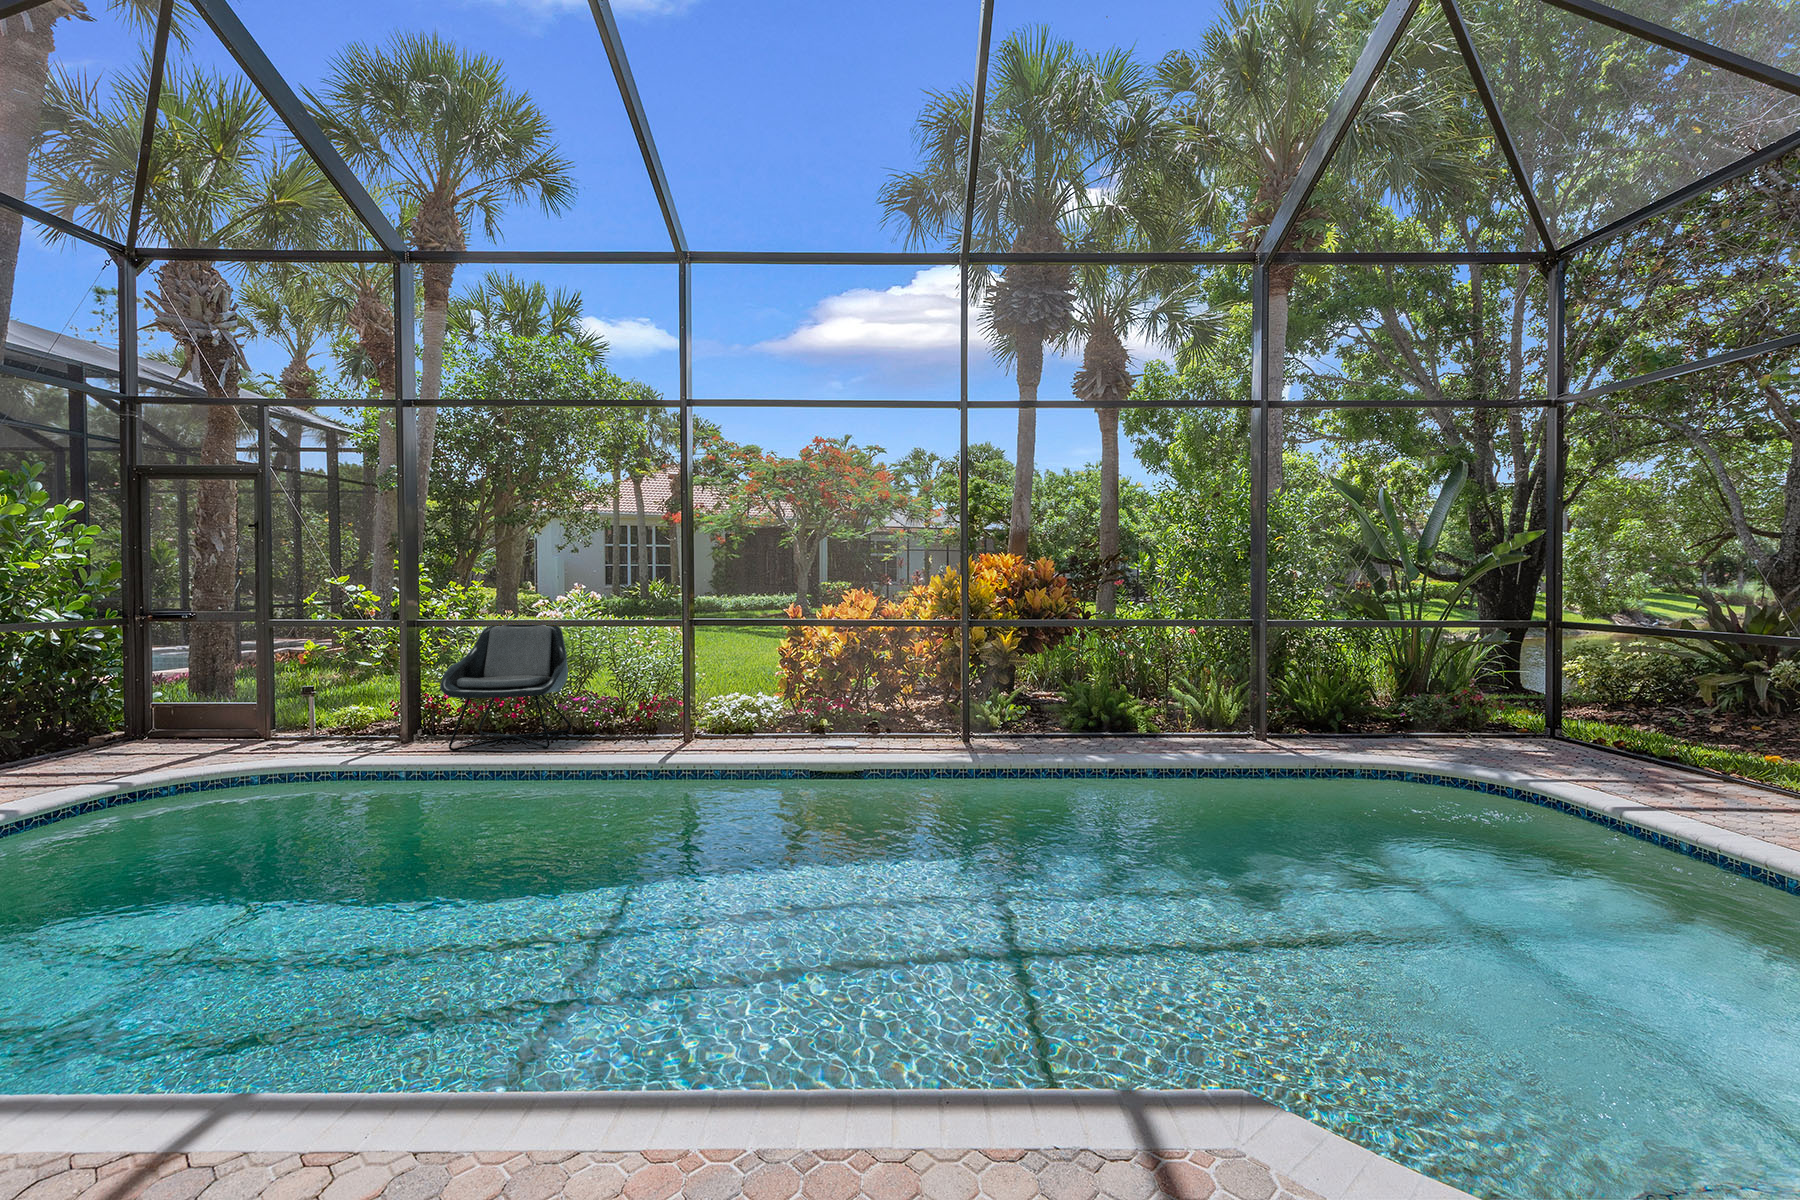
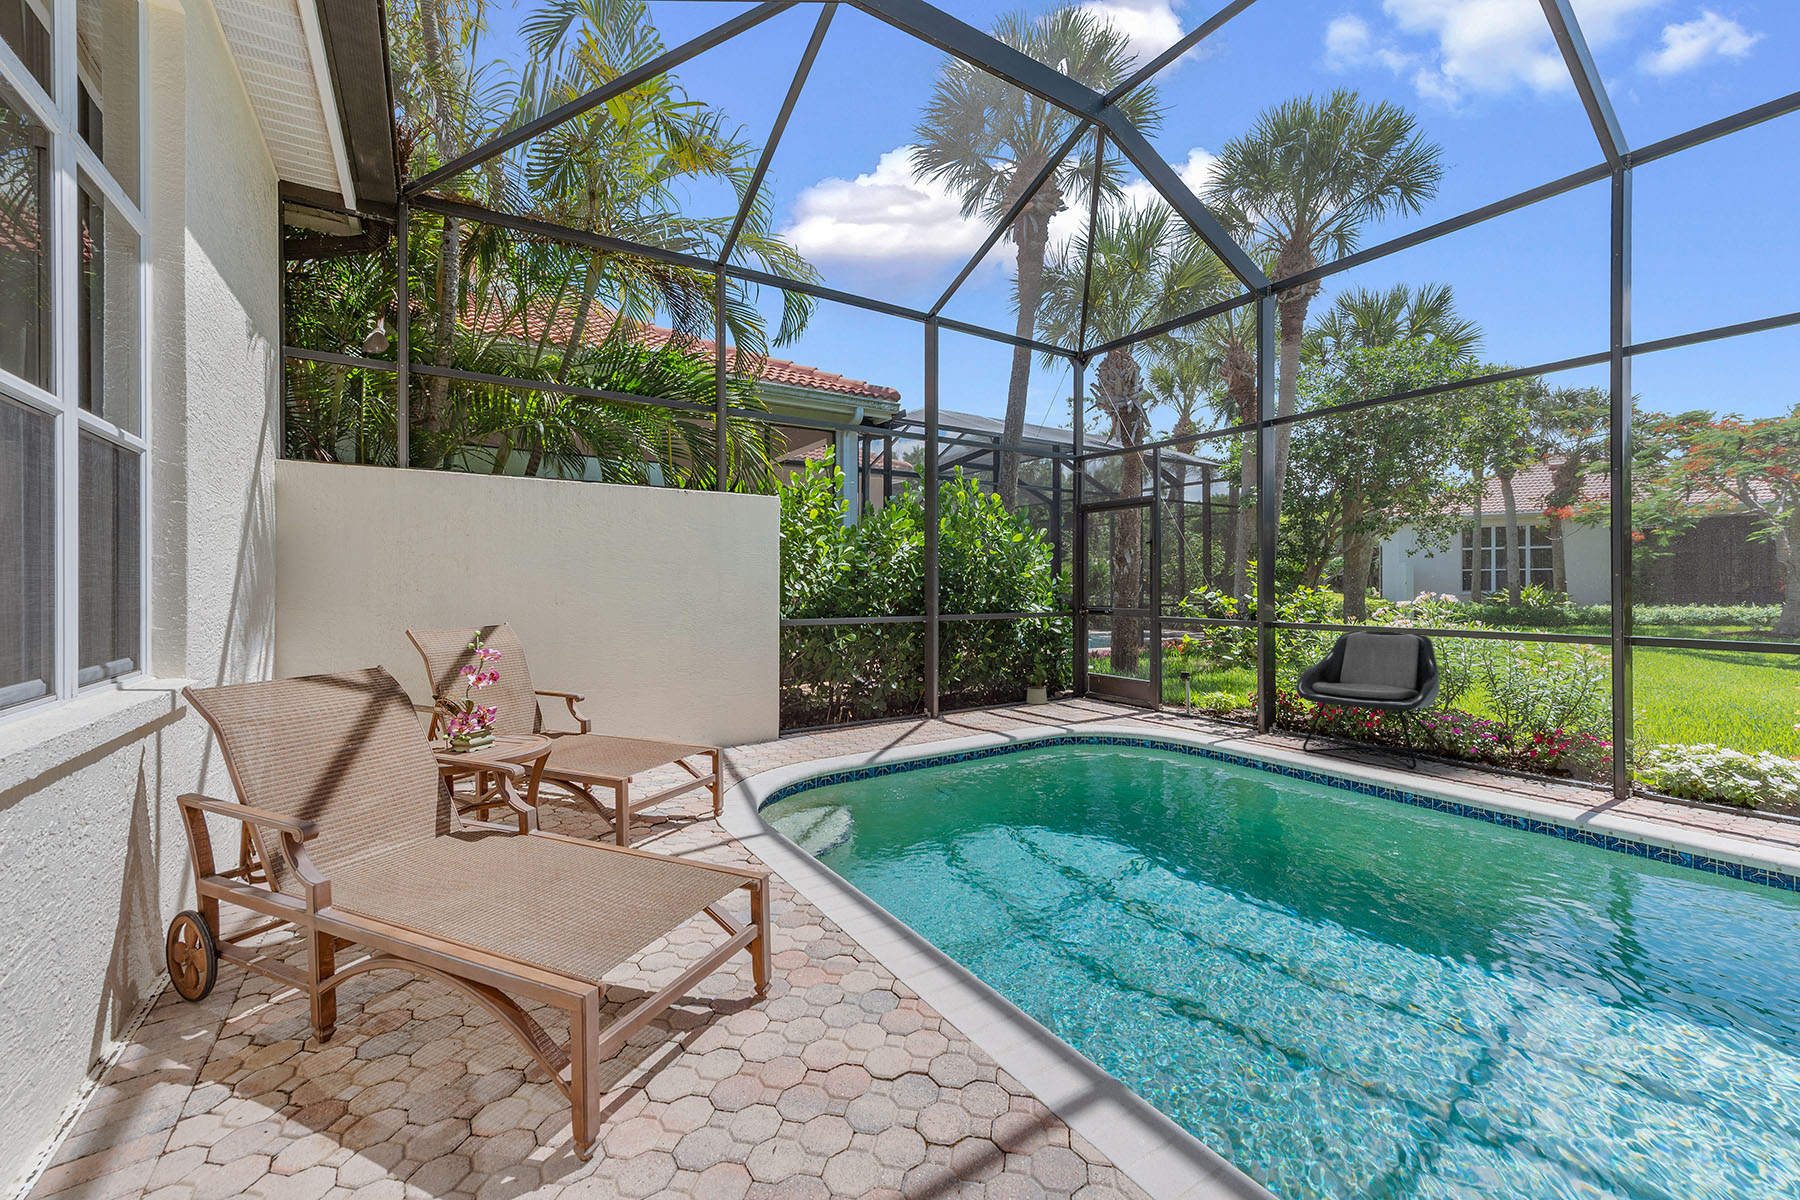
potted plant: none [45,680,93,756] -> present [1026,653,1047,704]

